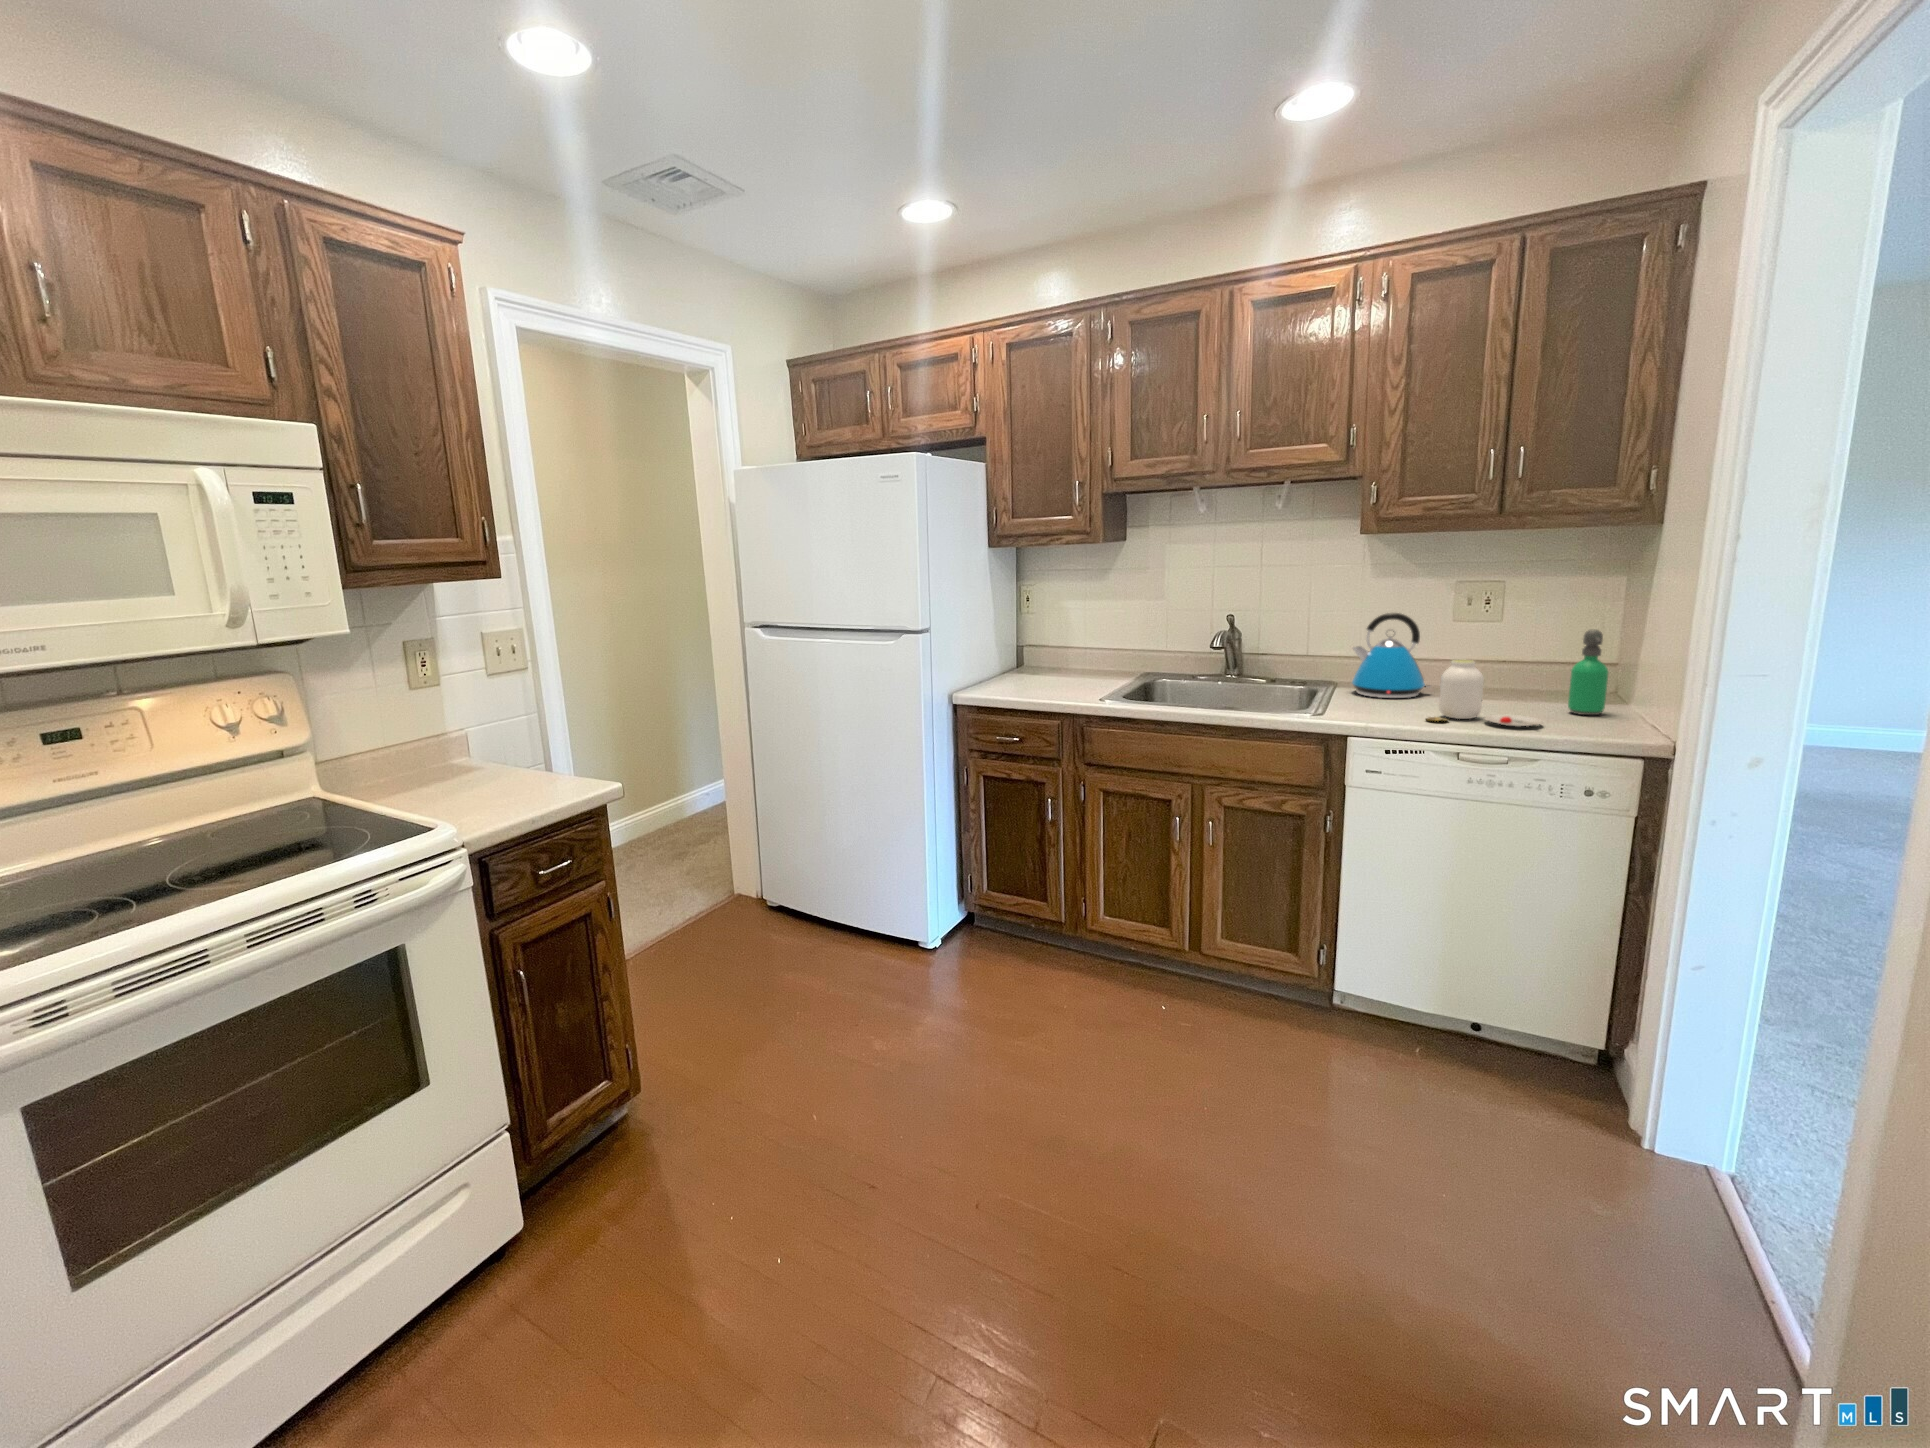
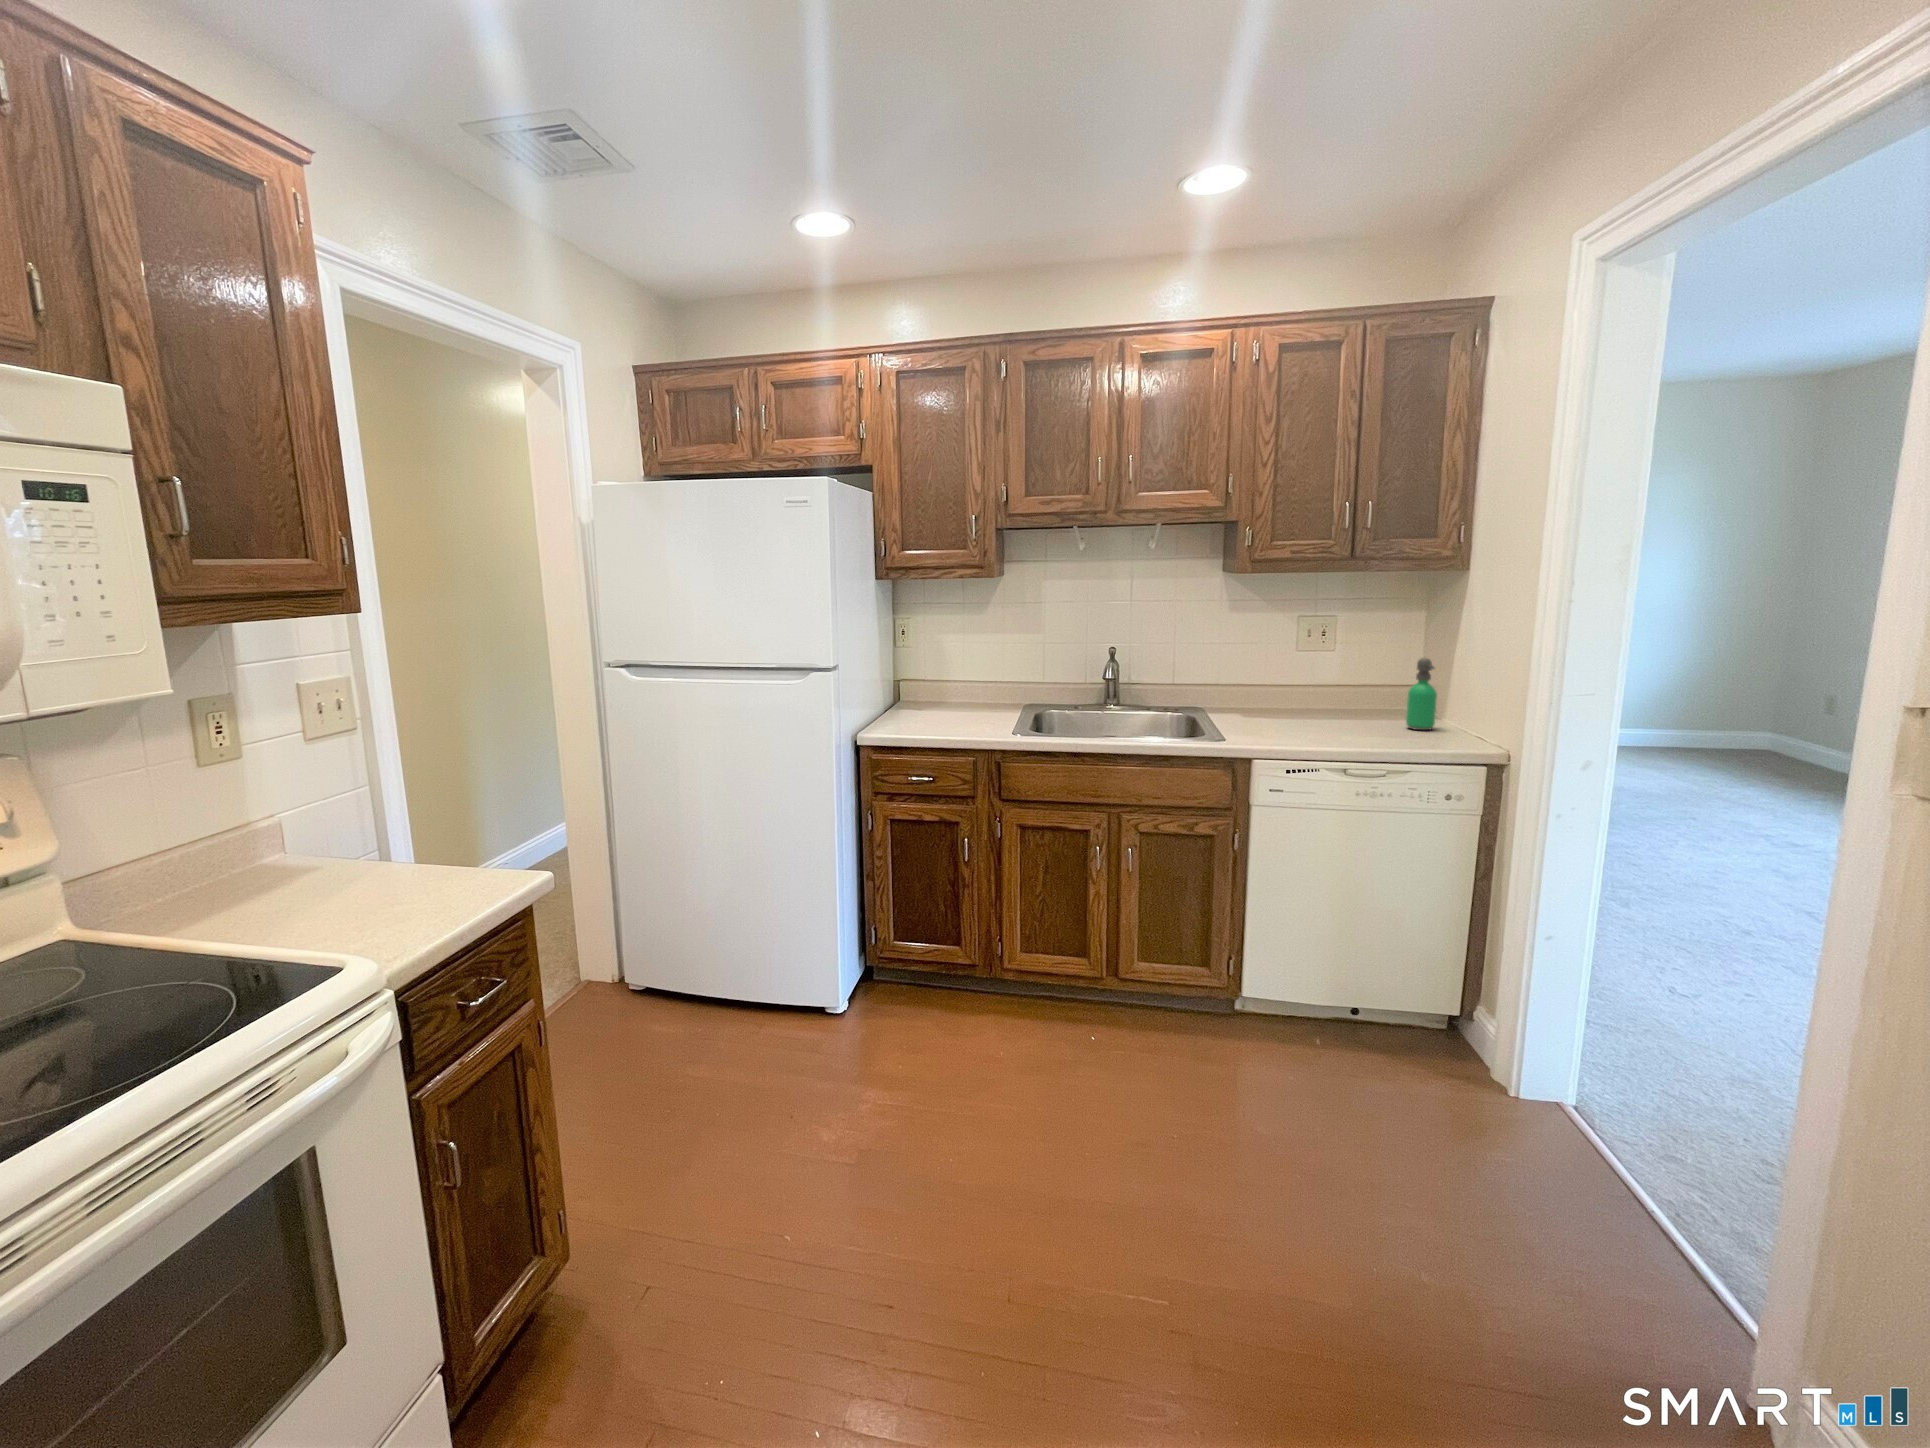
kettle: present [1352,613,1431,698] -> none [1220,645,1287,722]
jar: present [1427,660,1542,727] -> none [1311,686,1407,743]

